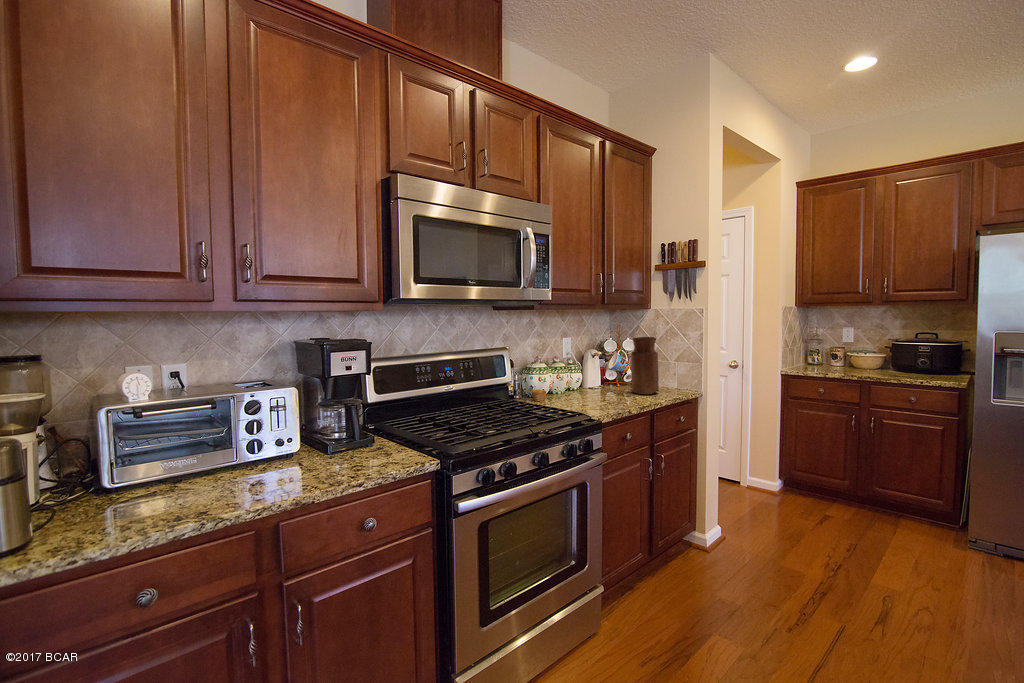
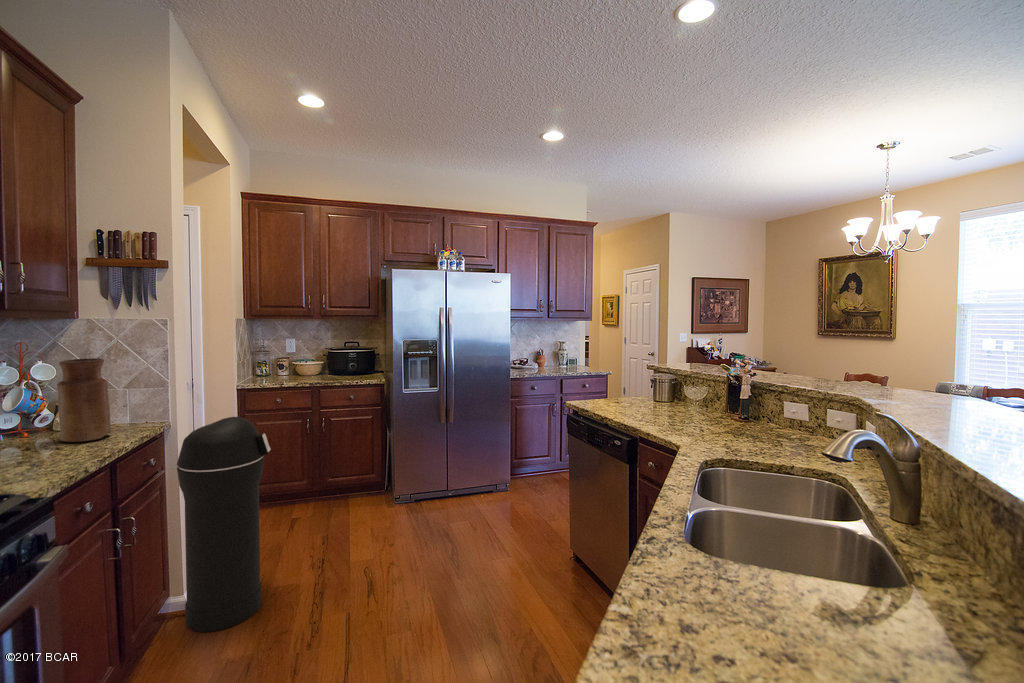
trash can: none [702,396,781,582] -> present [177,417,271,632]

